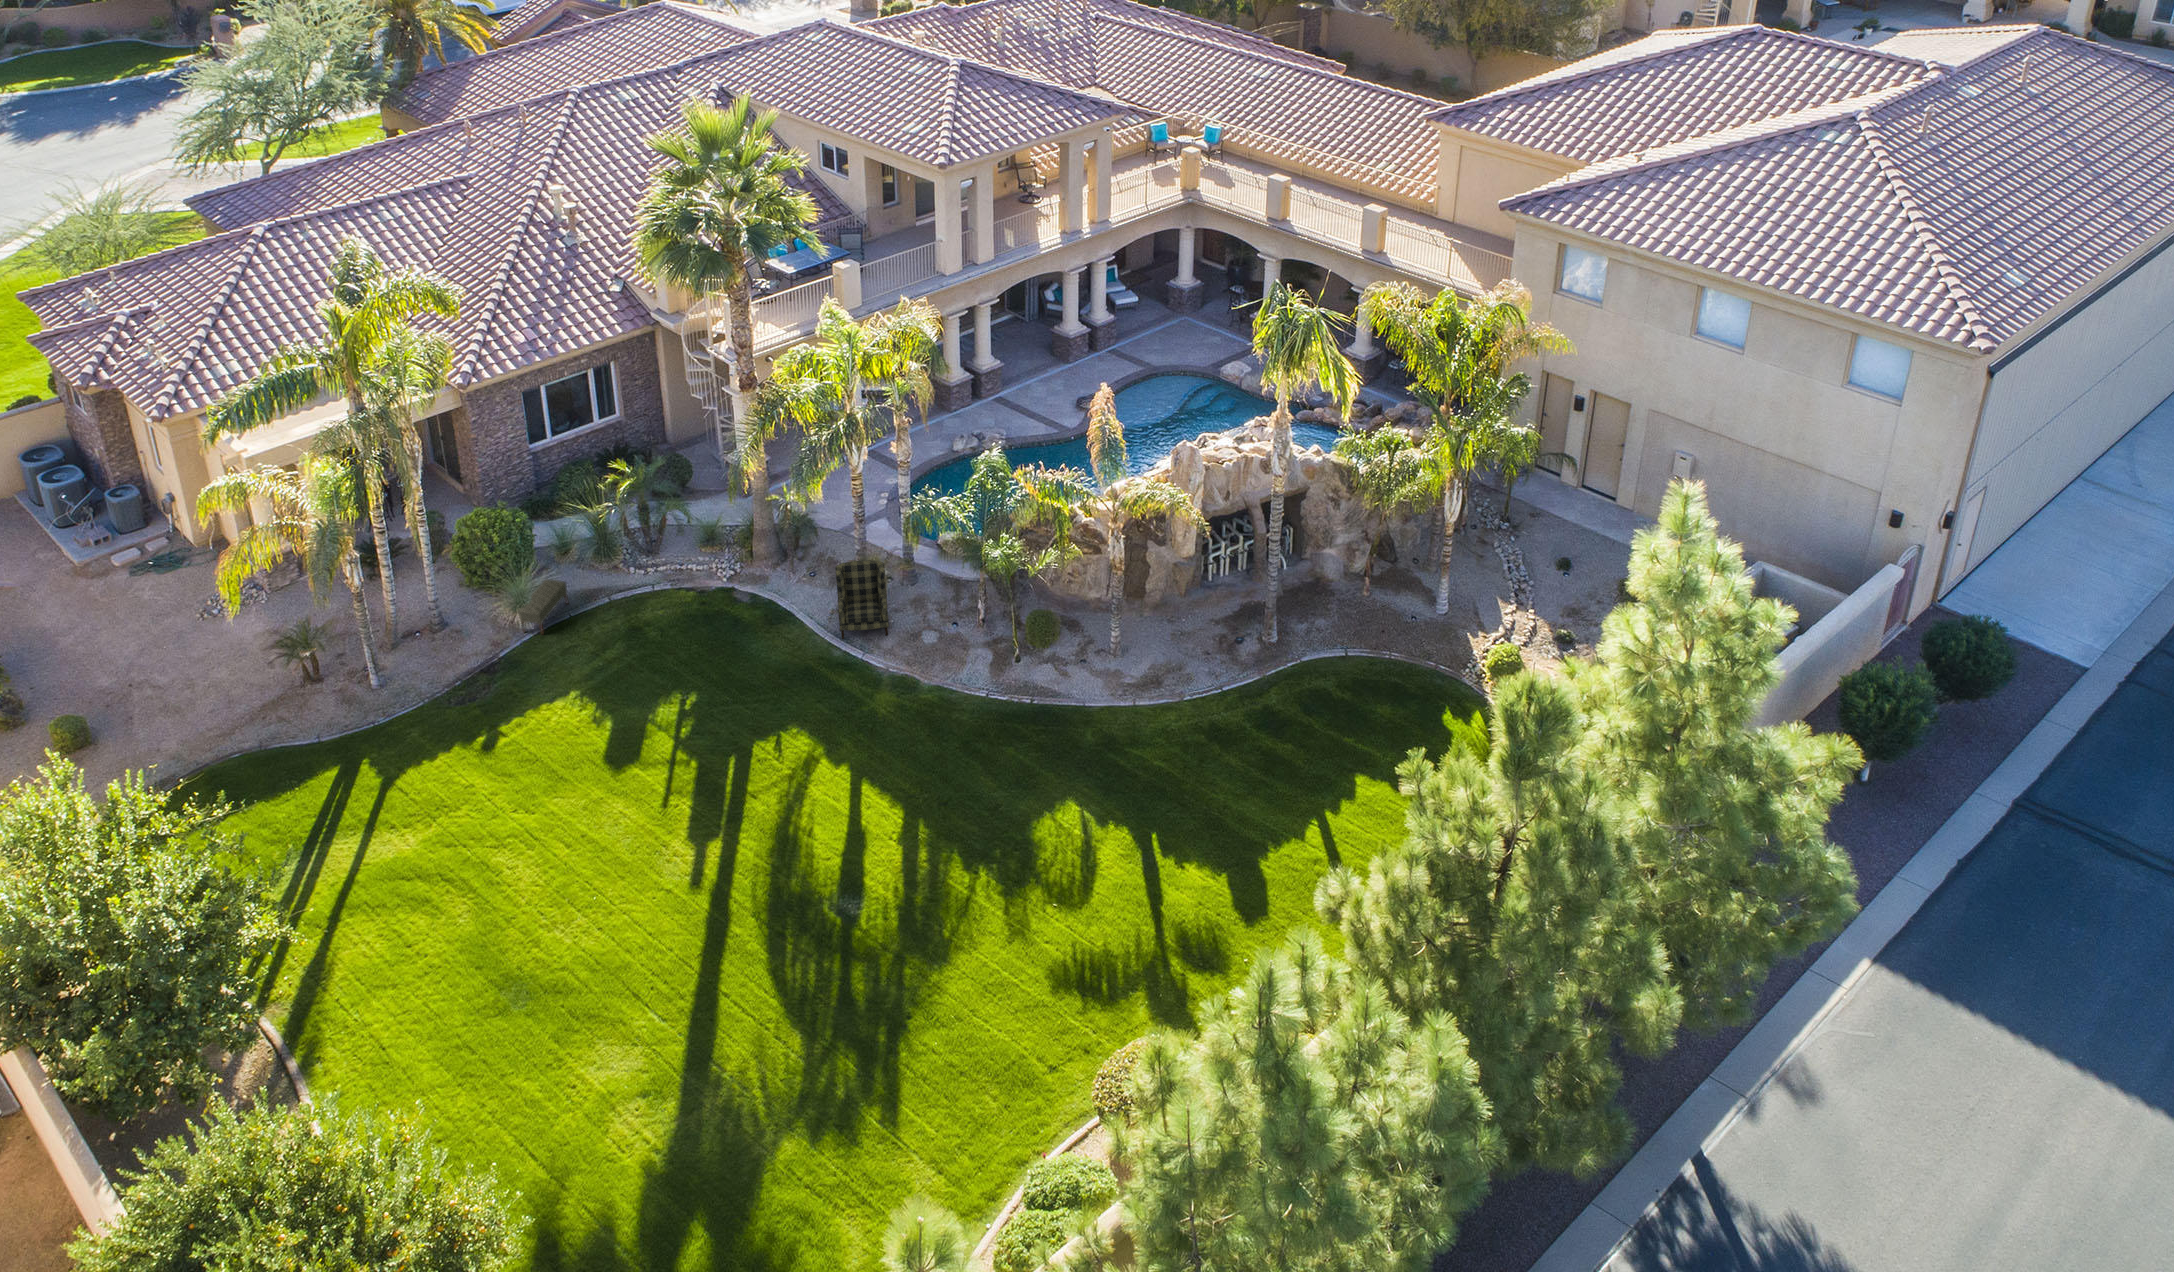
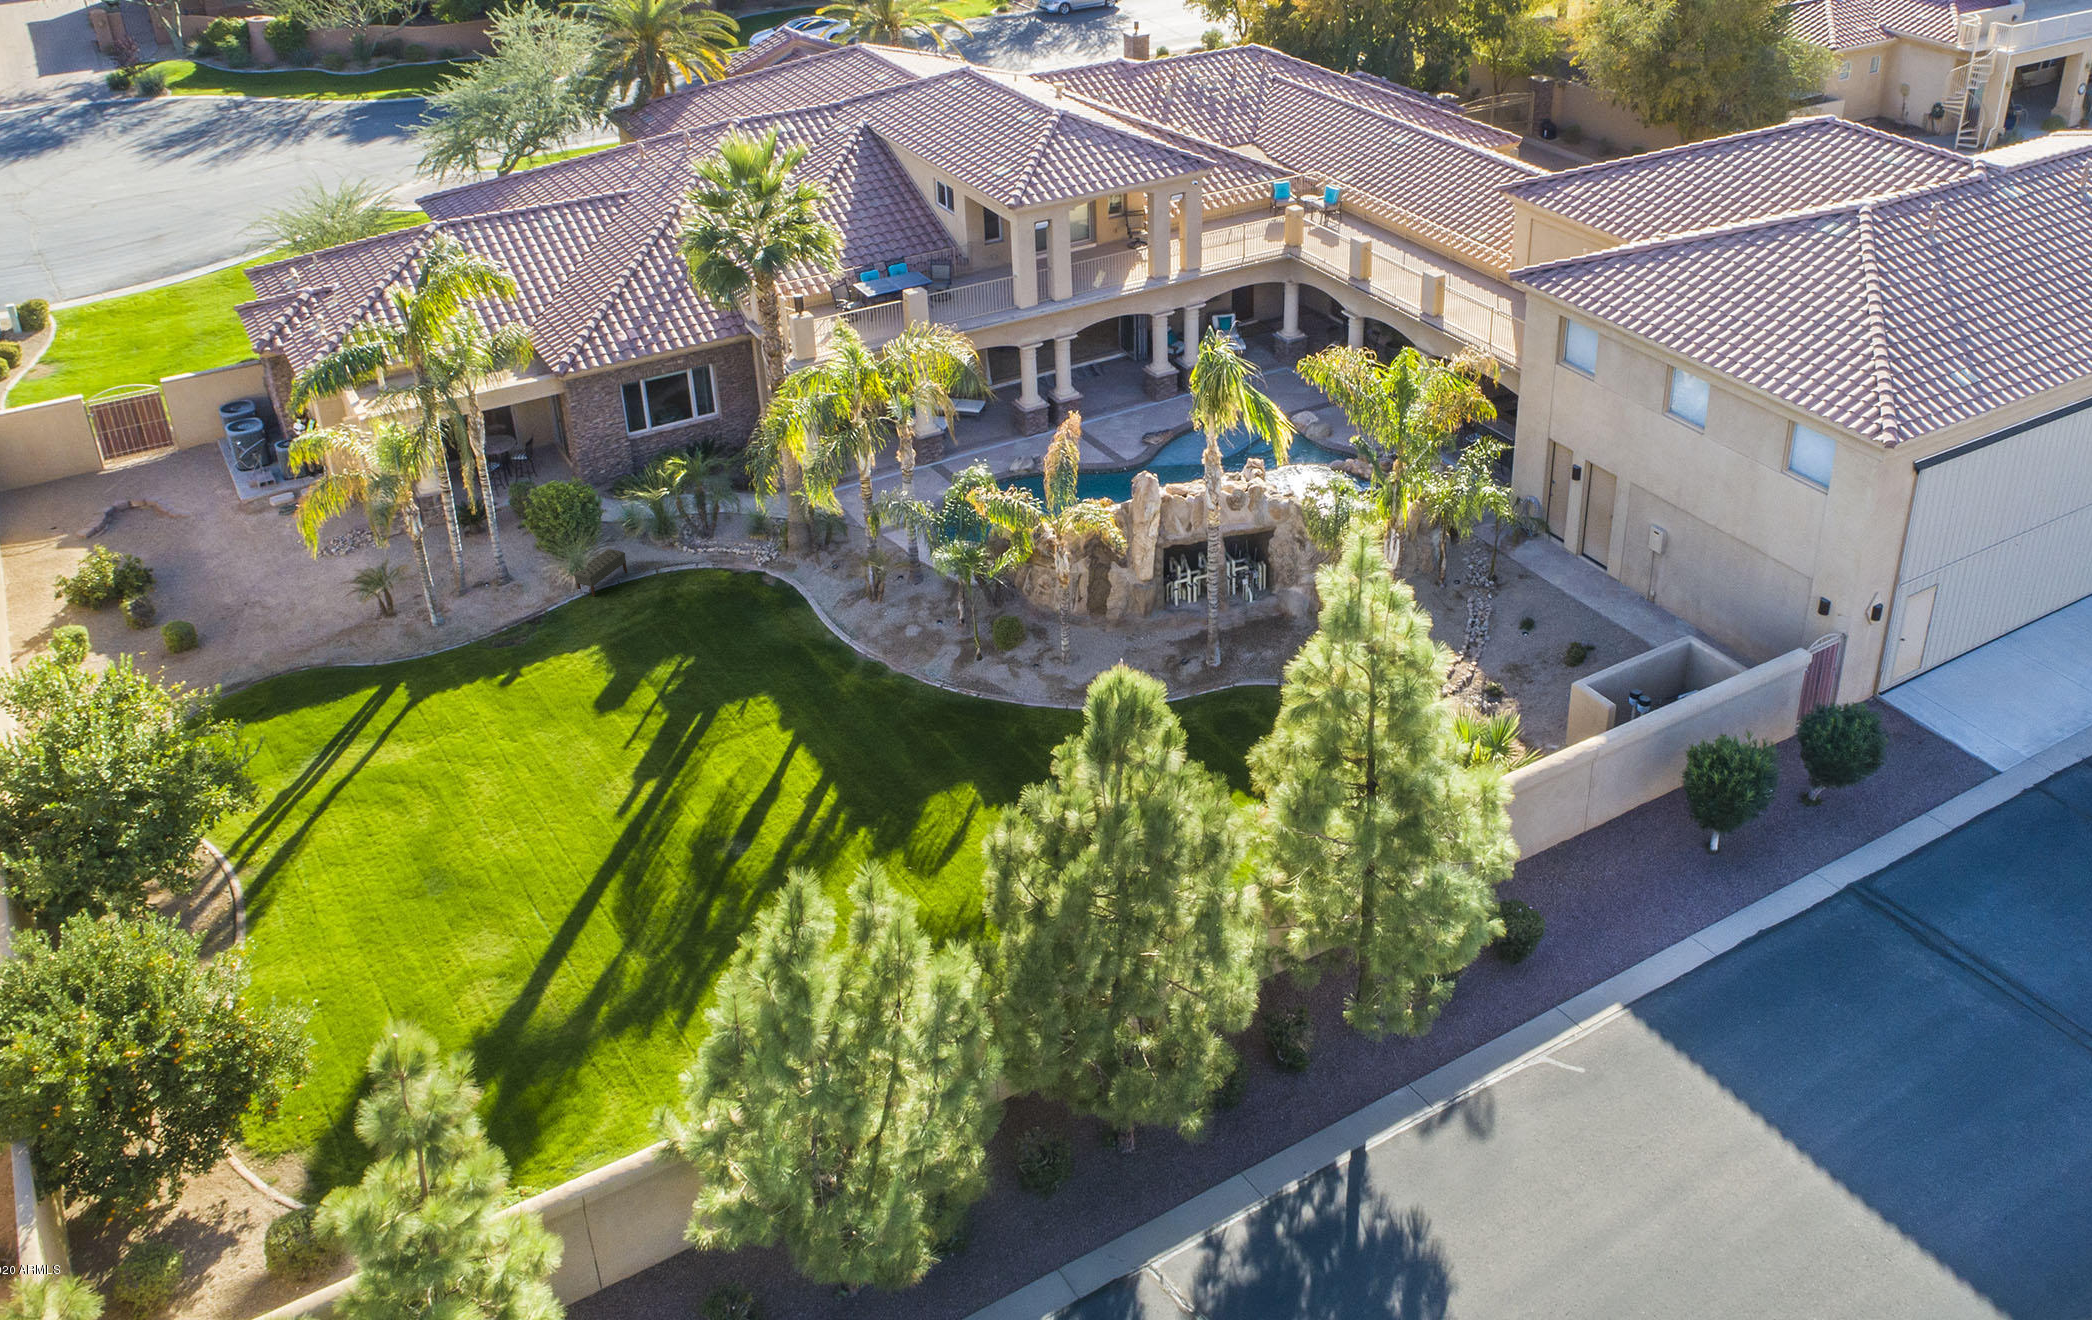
chair: present [835,560,889,639] -> none [841,556,892,625]

